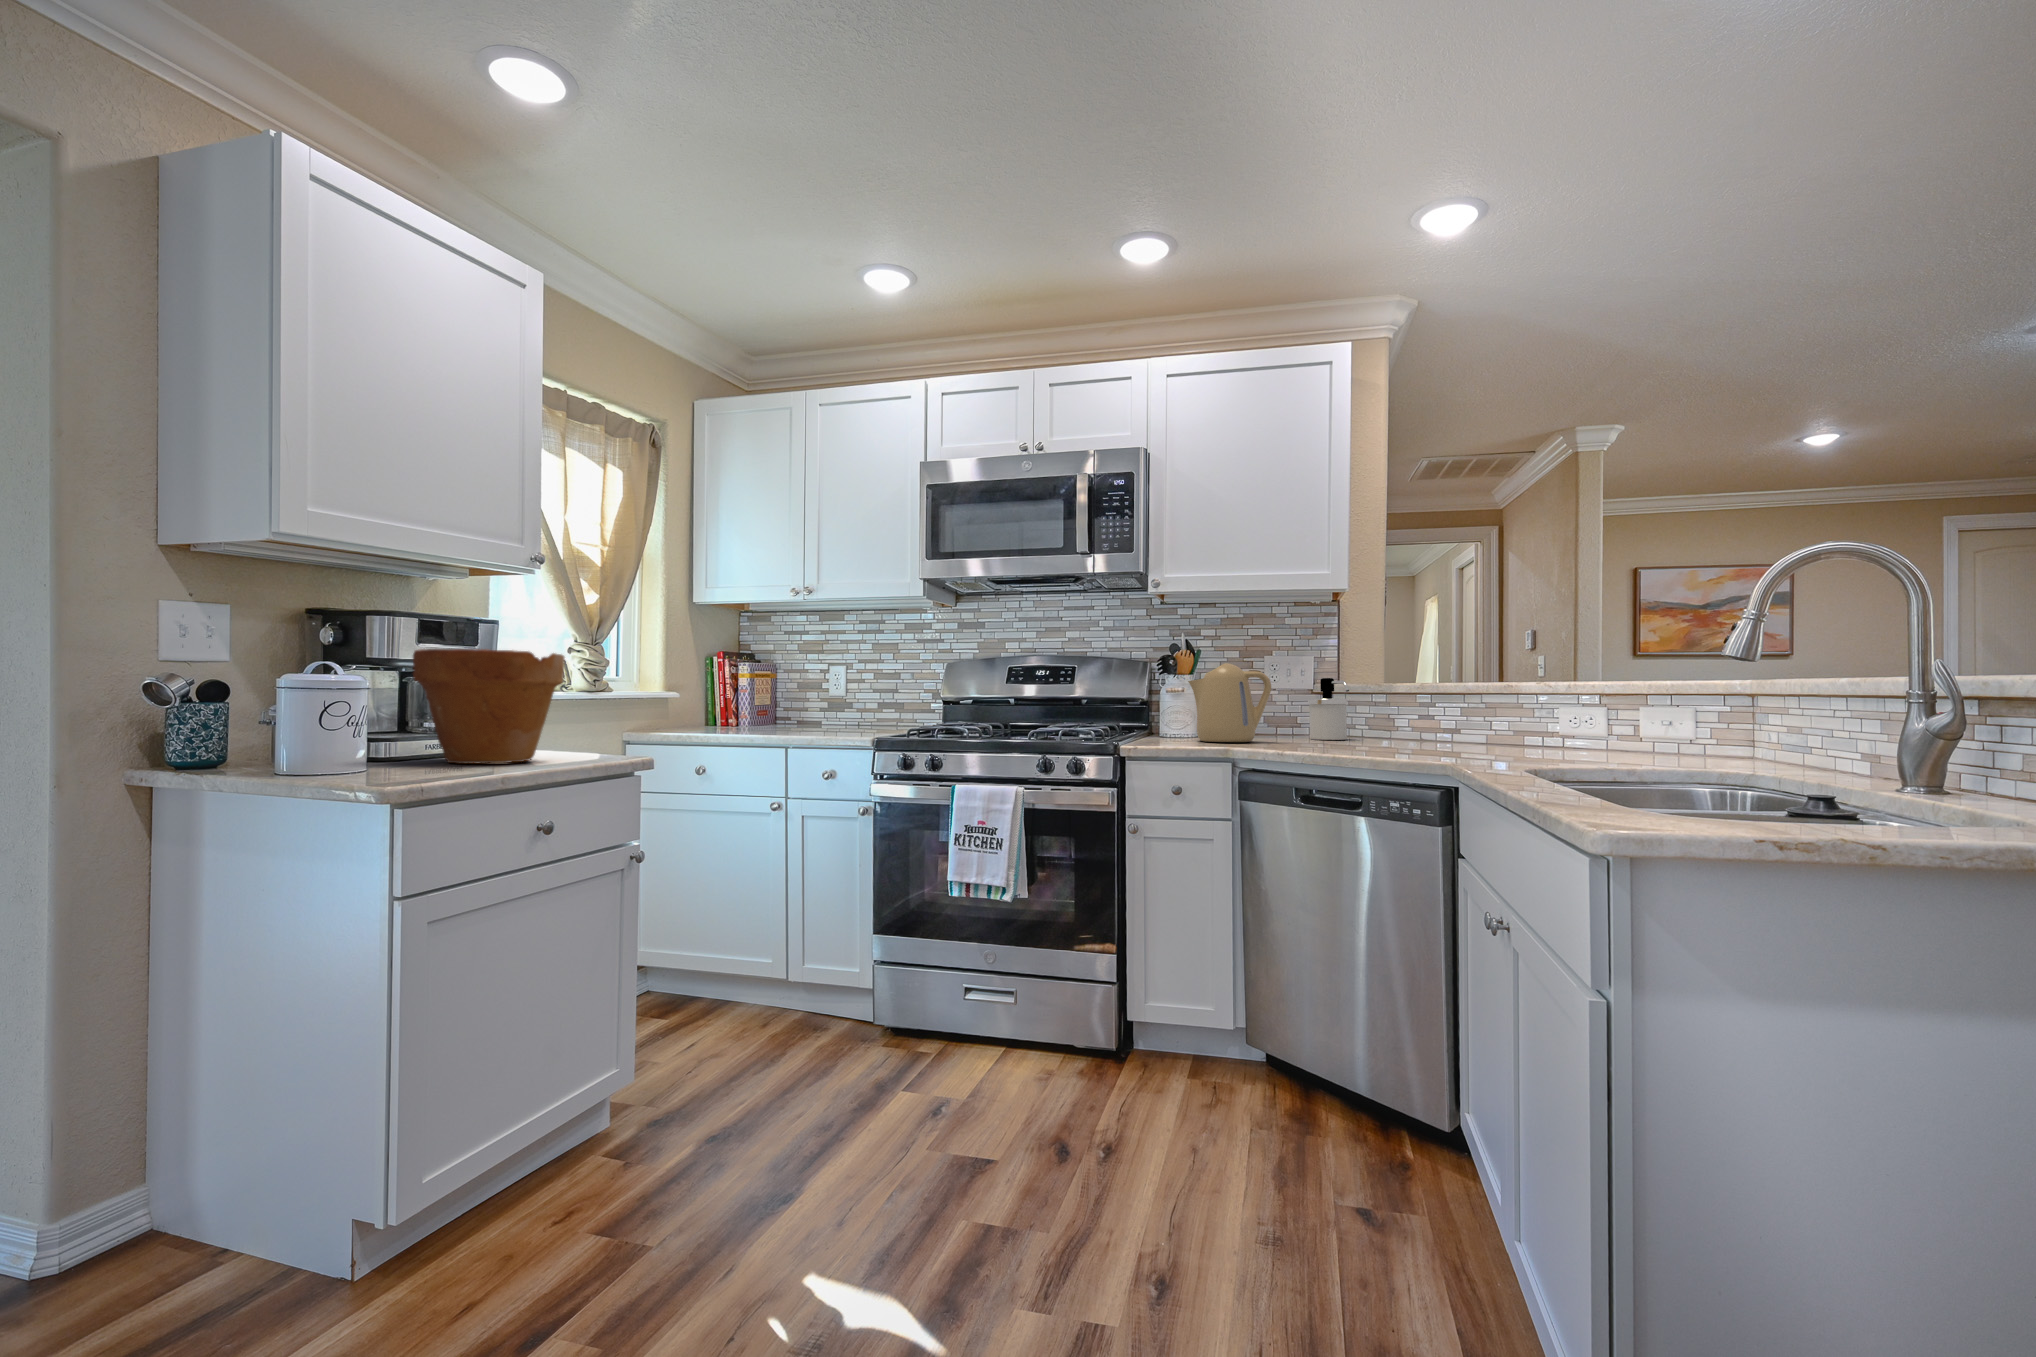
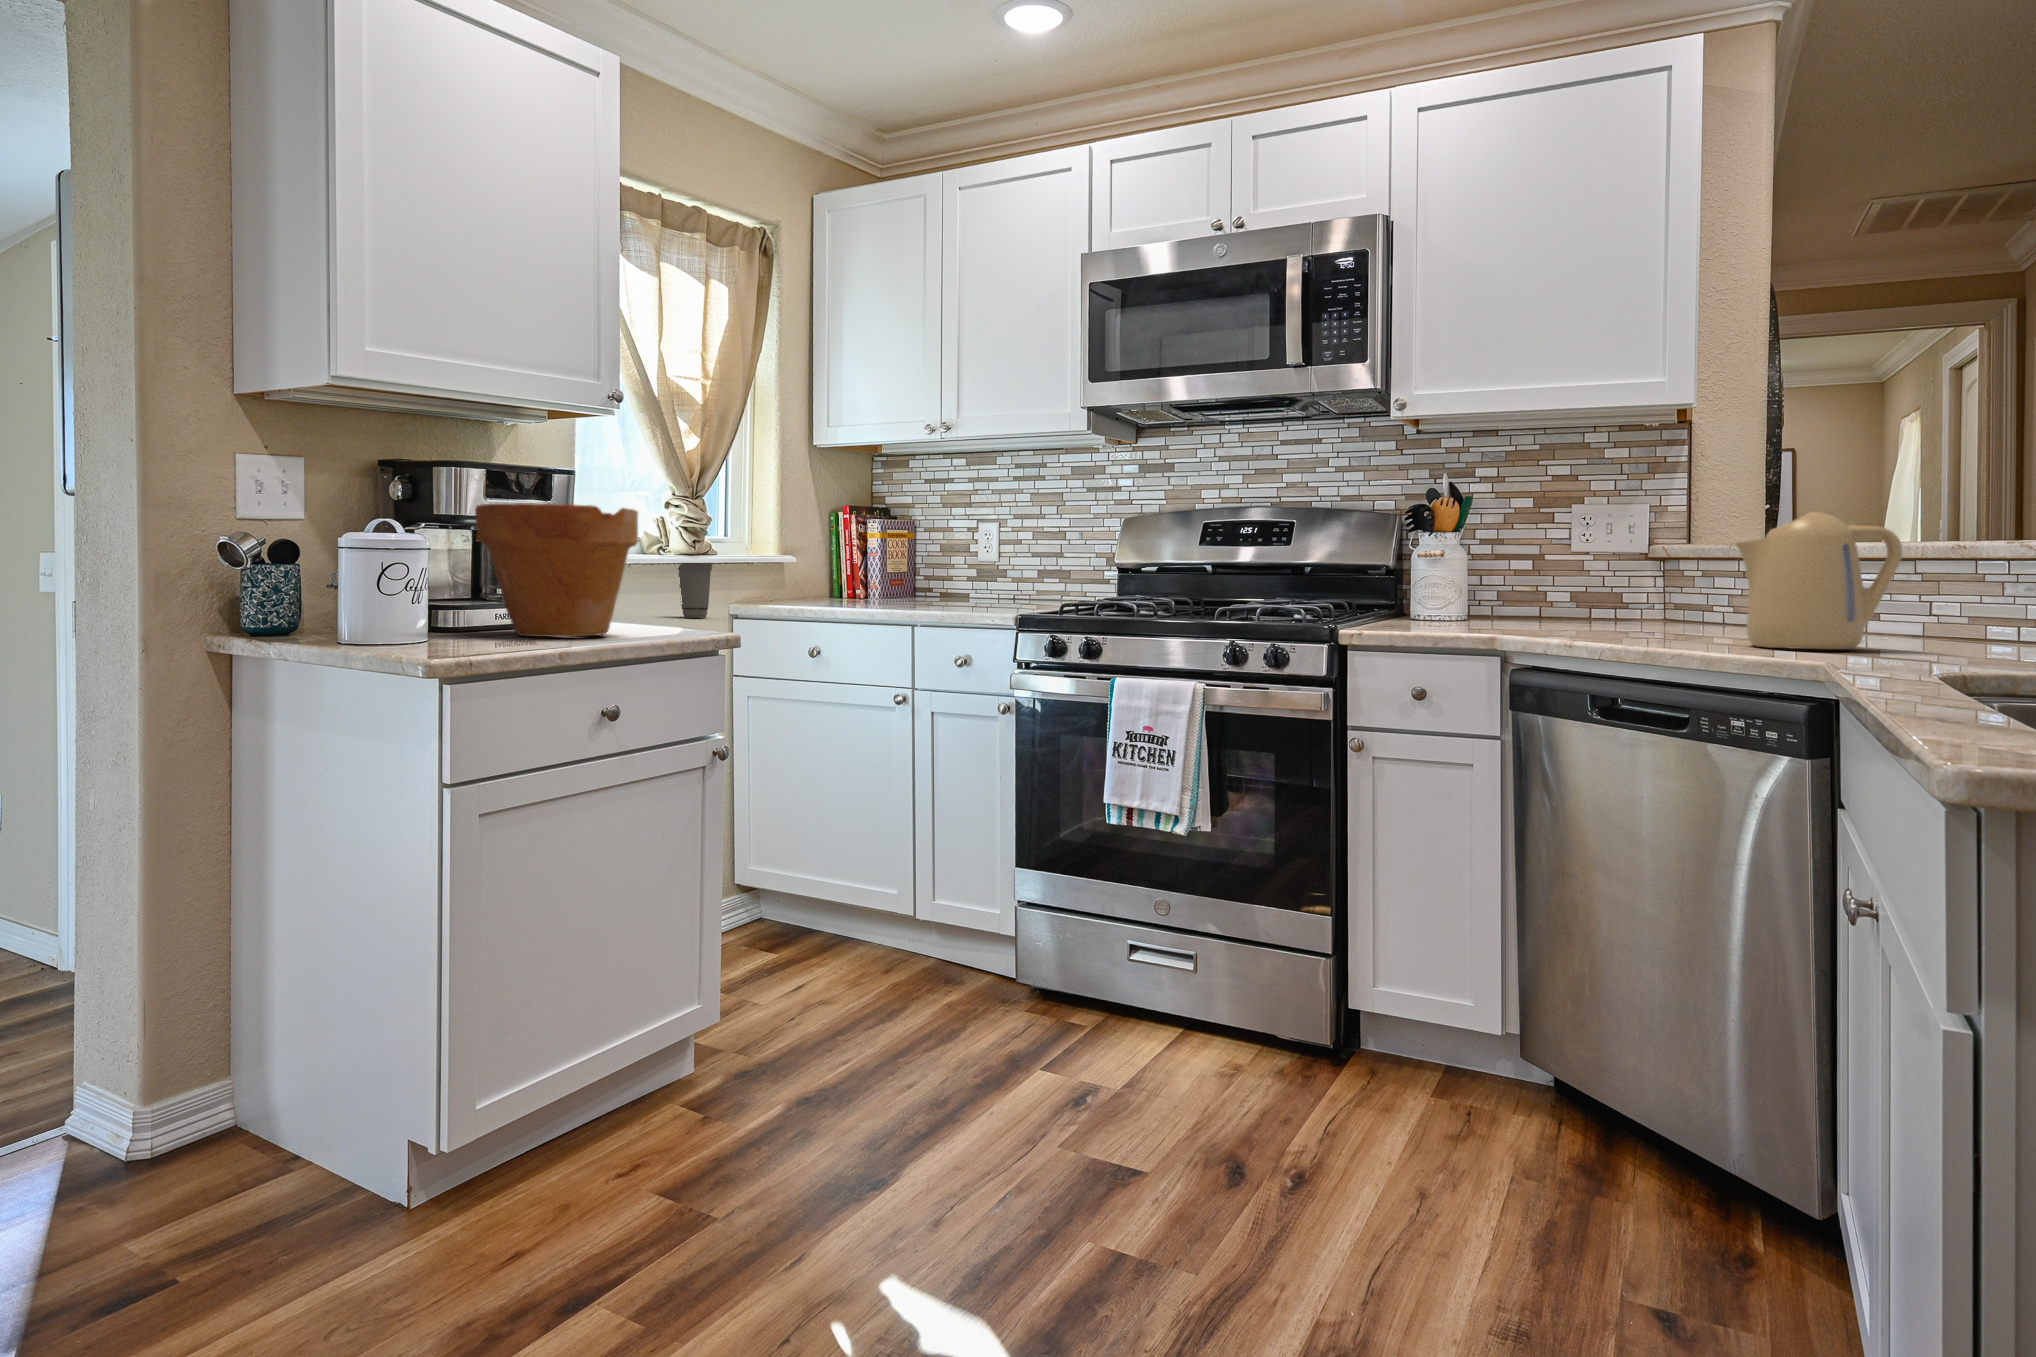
kettle: present [1188,663,1271,742] -> present [1736,512,1902,649]
soap dispenser: present [1308,678,1349,740] -> none [1635,538,1697,628]
cup: none [578,697,614,743] -> present [678,563,714,618]

